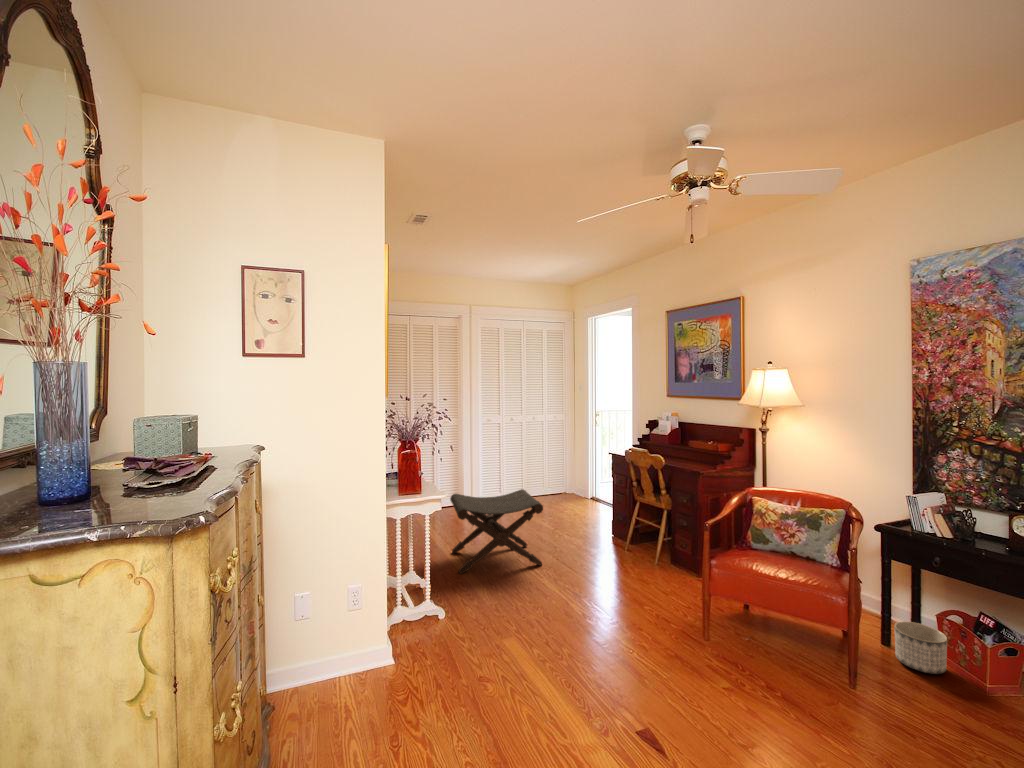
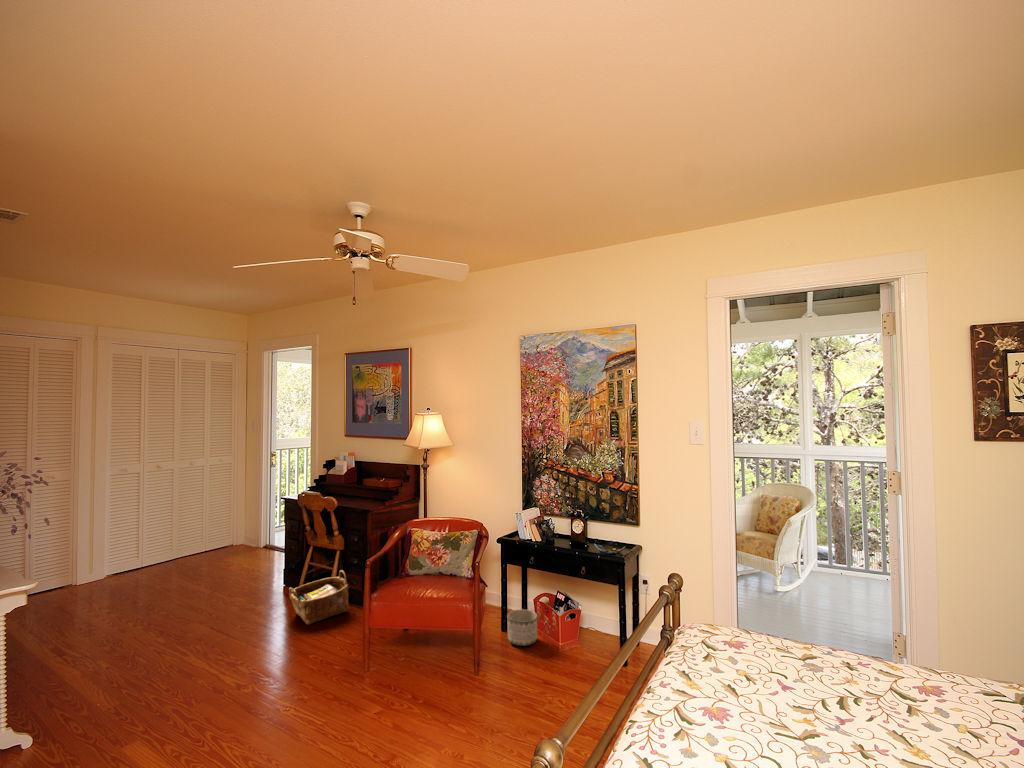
footstool: present [450,489,543,574] -> none [55,553,196,677]
woven basket: none [620,530,678,577] -> present [289,570,349,625]

